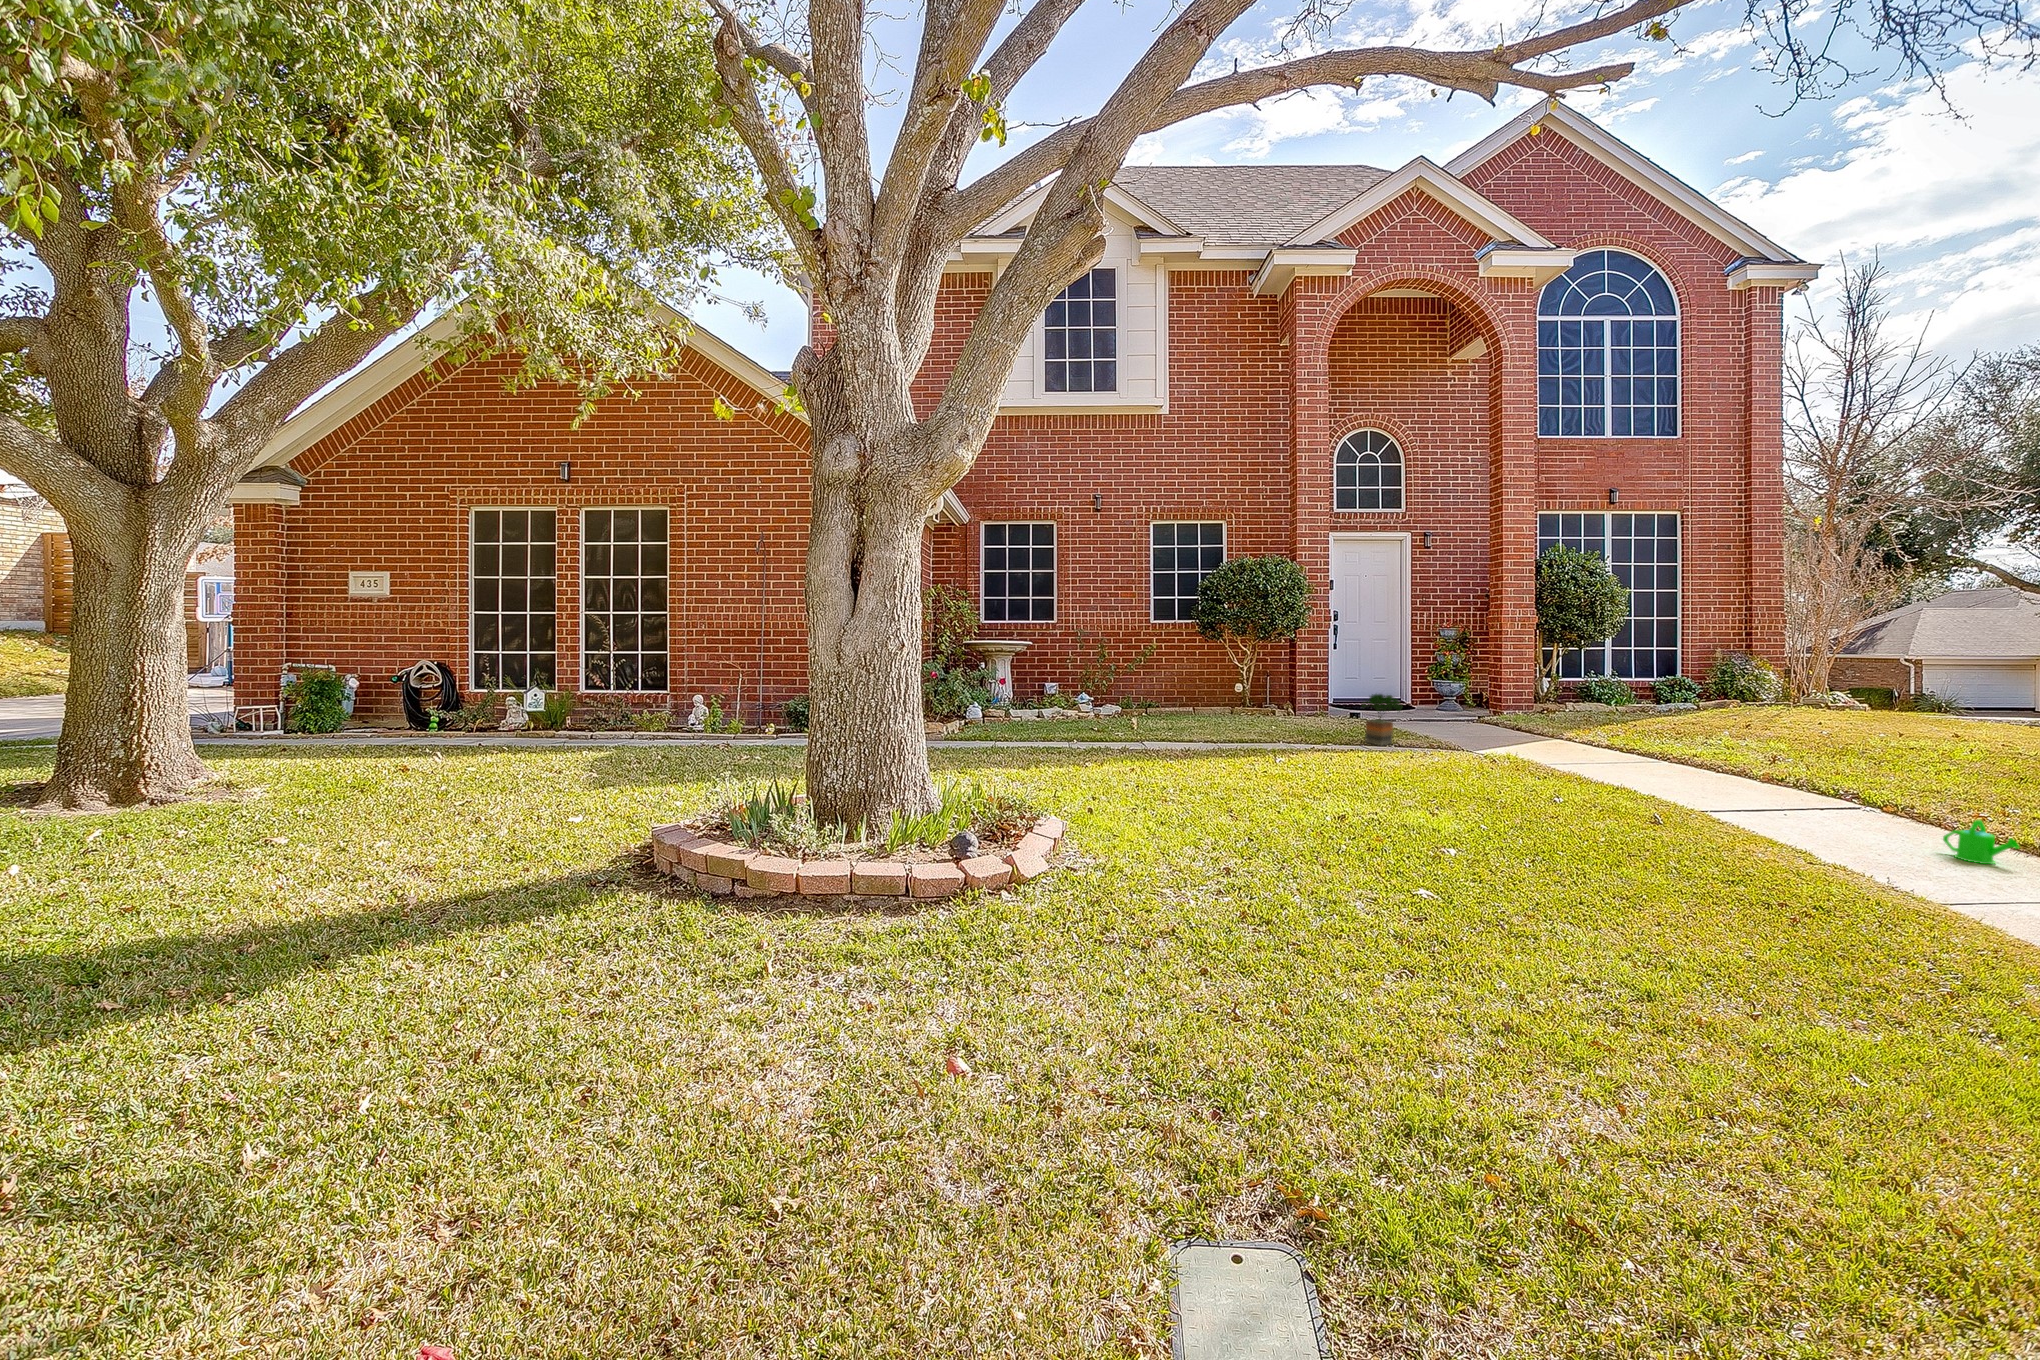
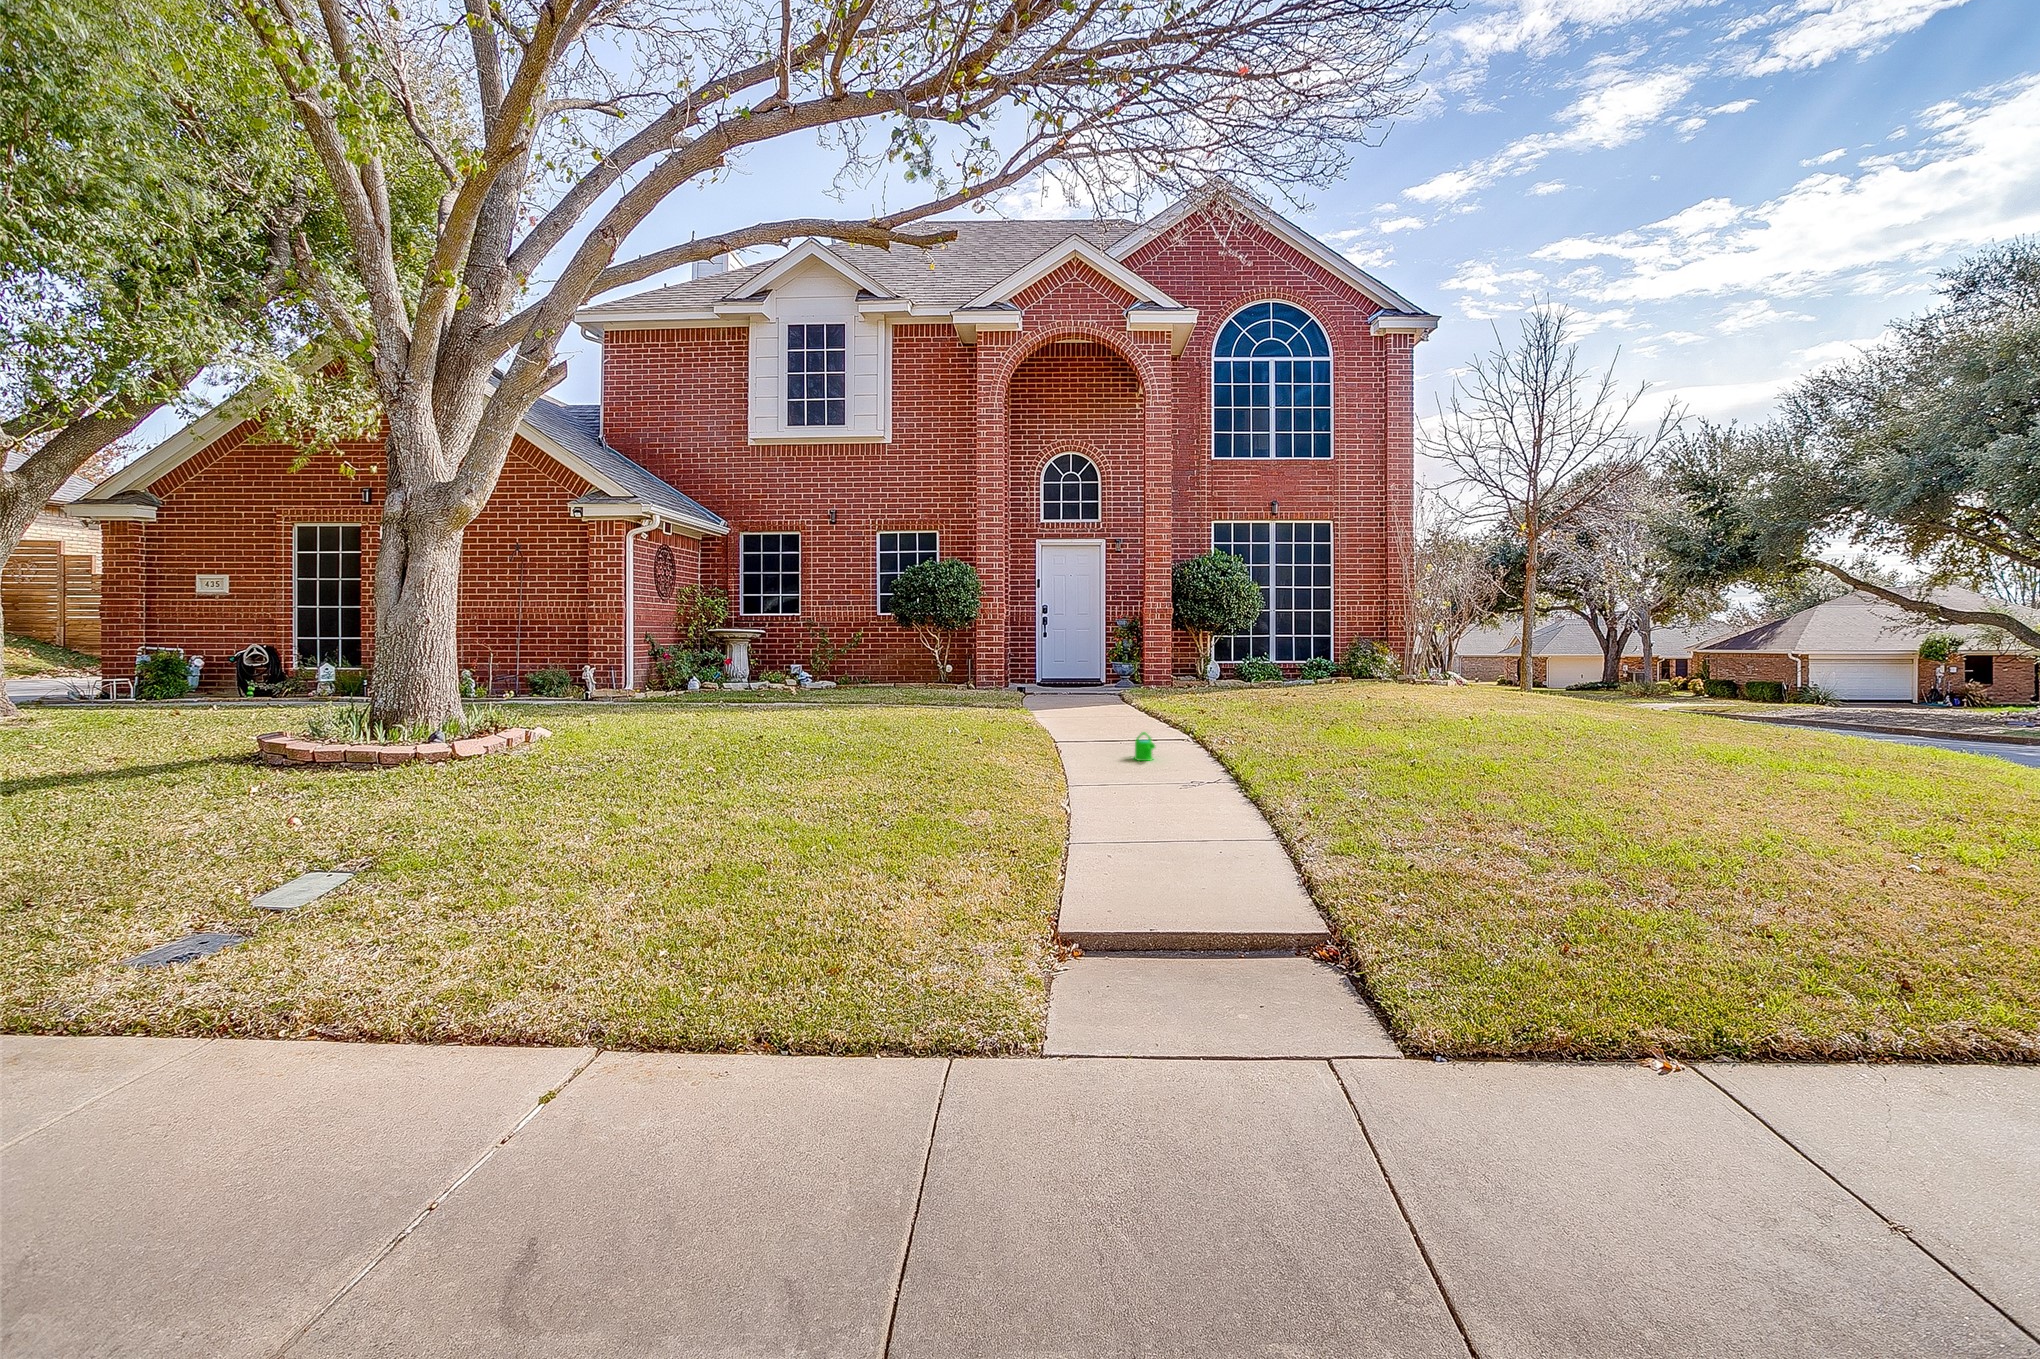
potted tree: present [1363,694,1401,746] -> none [933,663,962,703]

